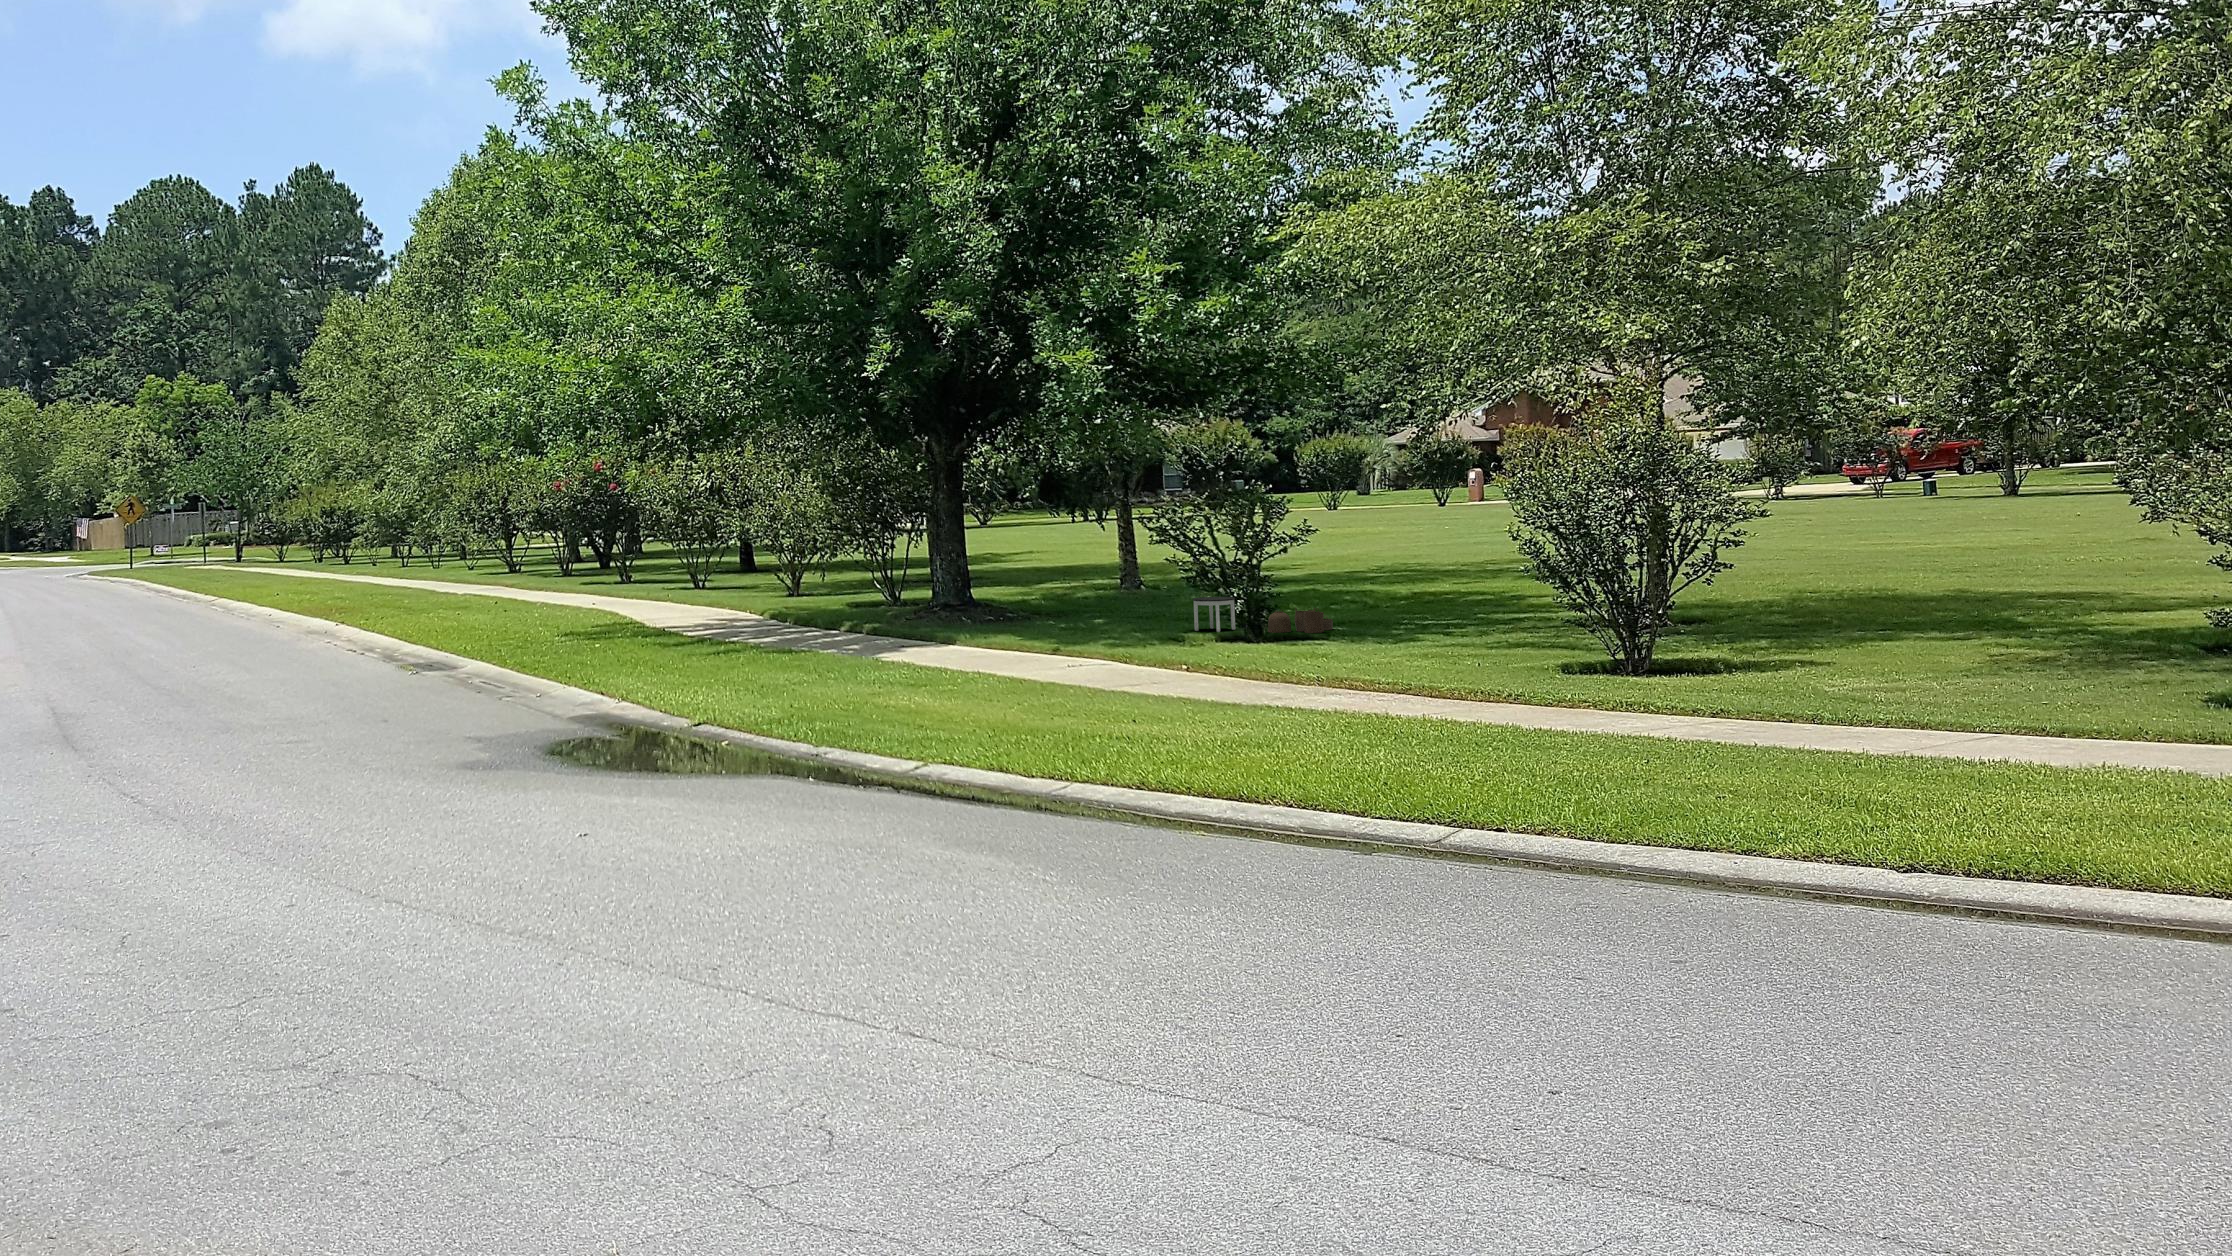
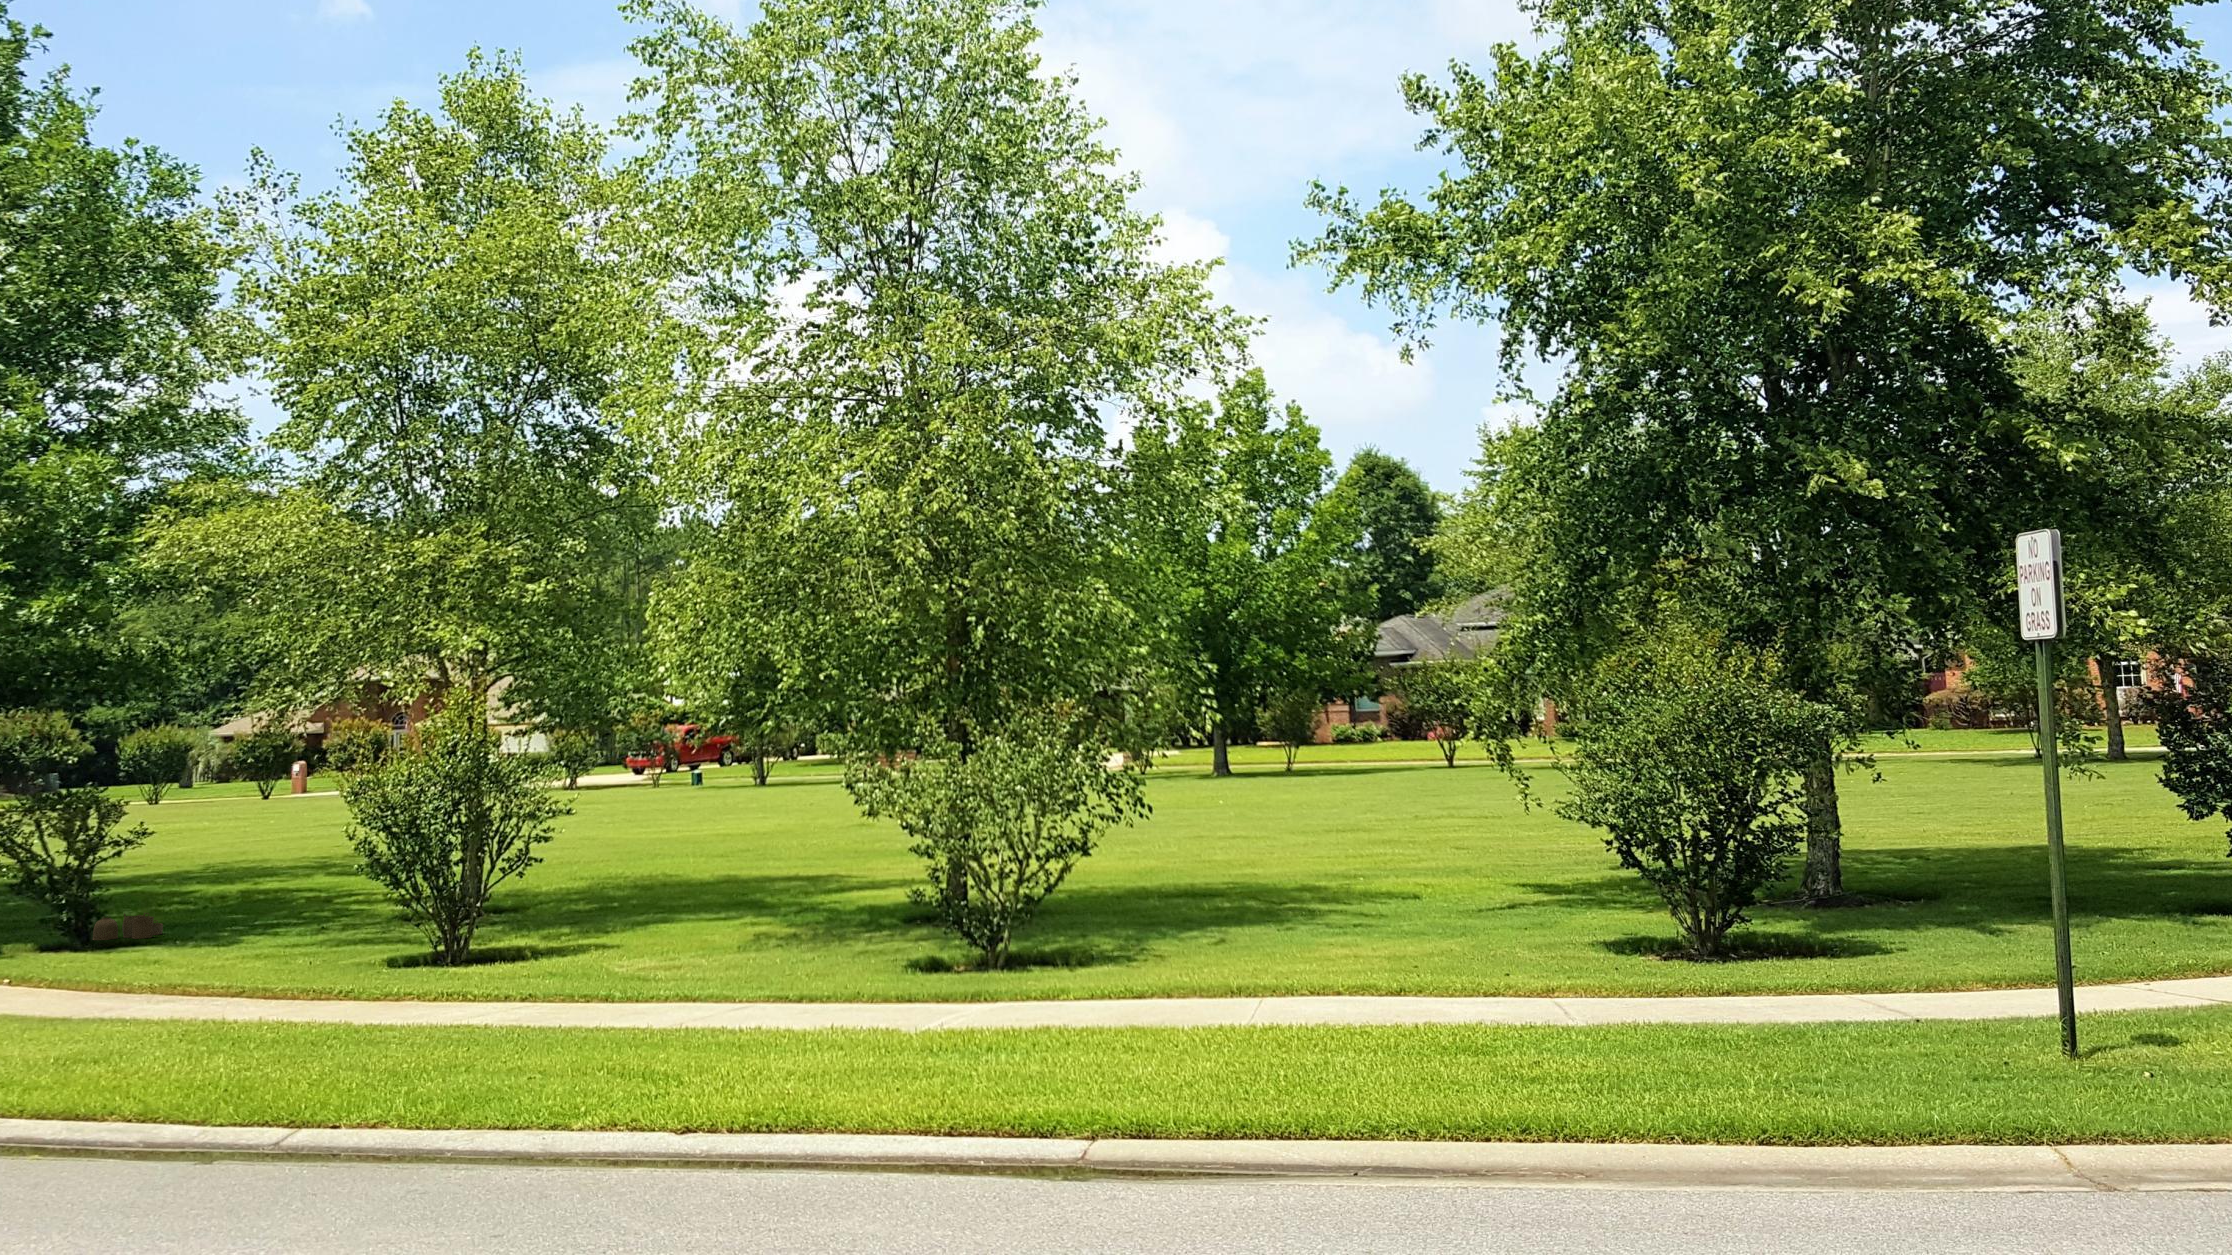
round table: present [1193,597,1235,632] -> none [11,905,59,943]

